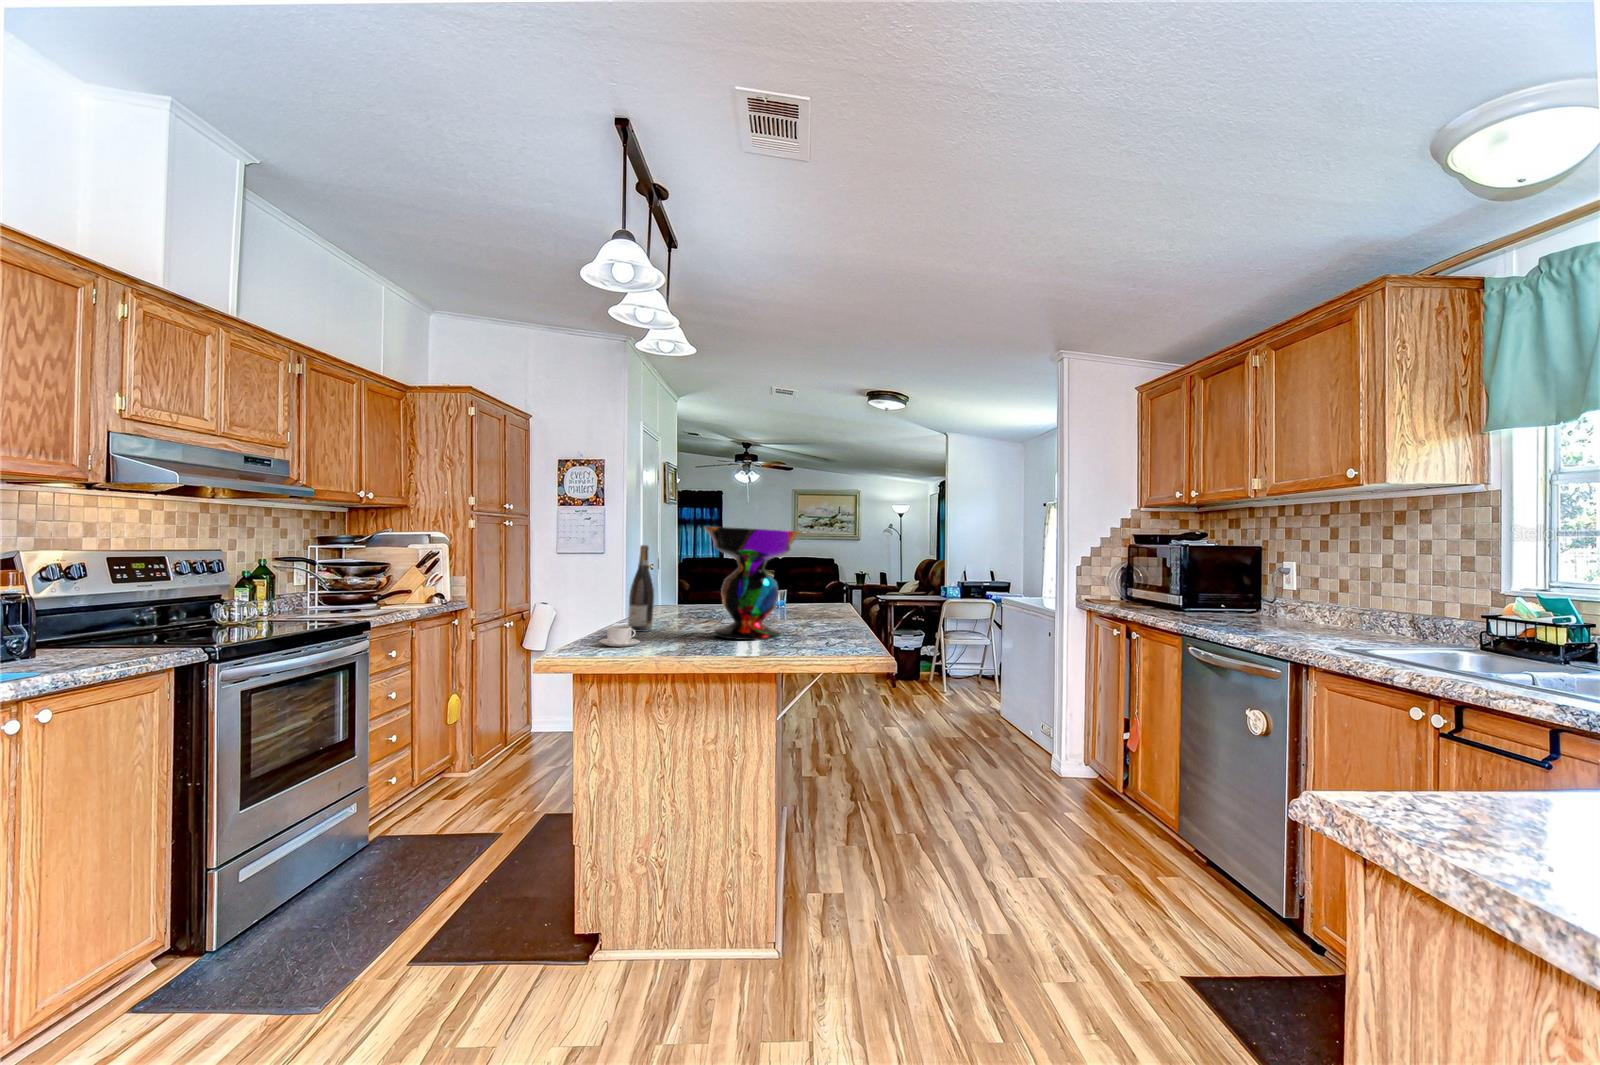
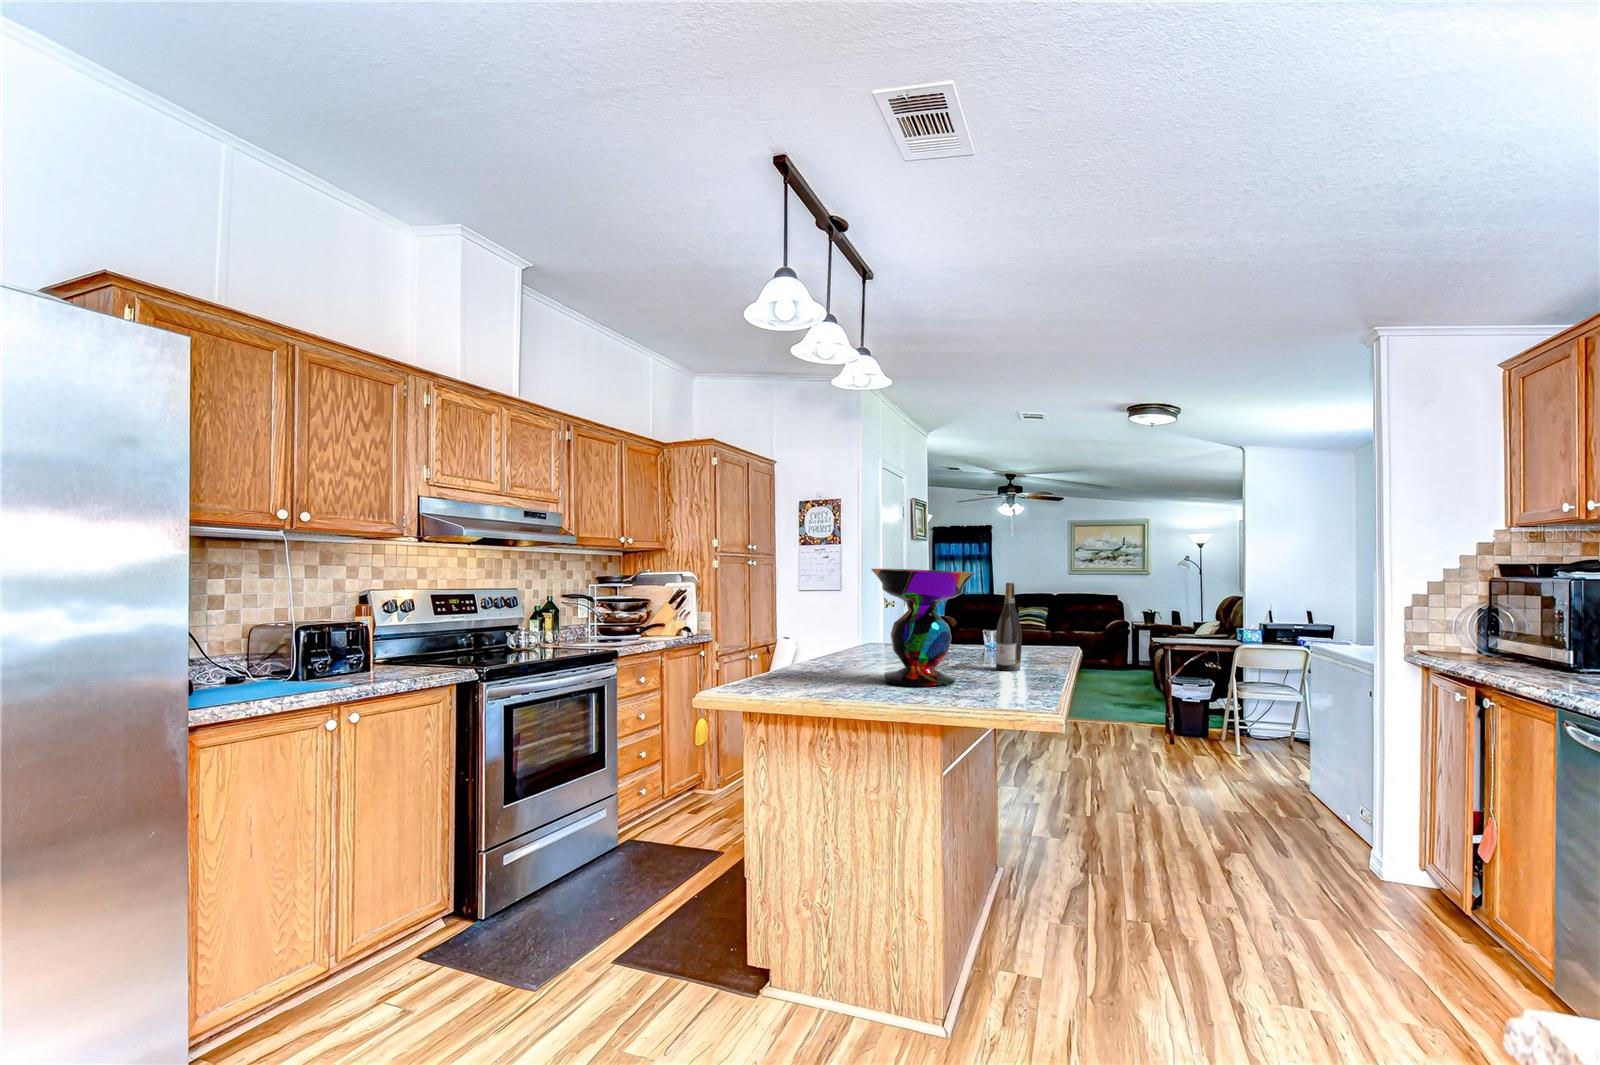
wine bottle: present [628,545,654,632] -> present [996,583,1022,671]
coffee cup: present [600,626,640,647] -> none [770,666,808,687]

